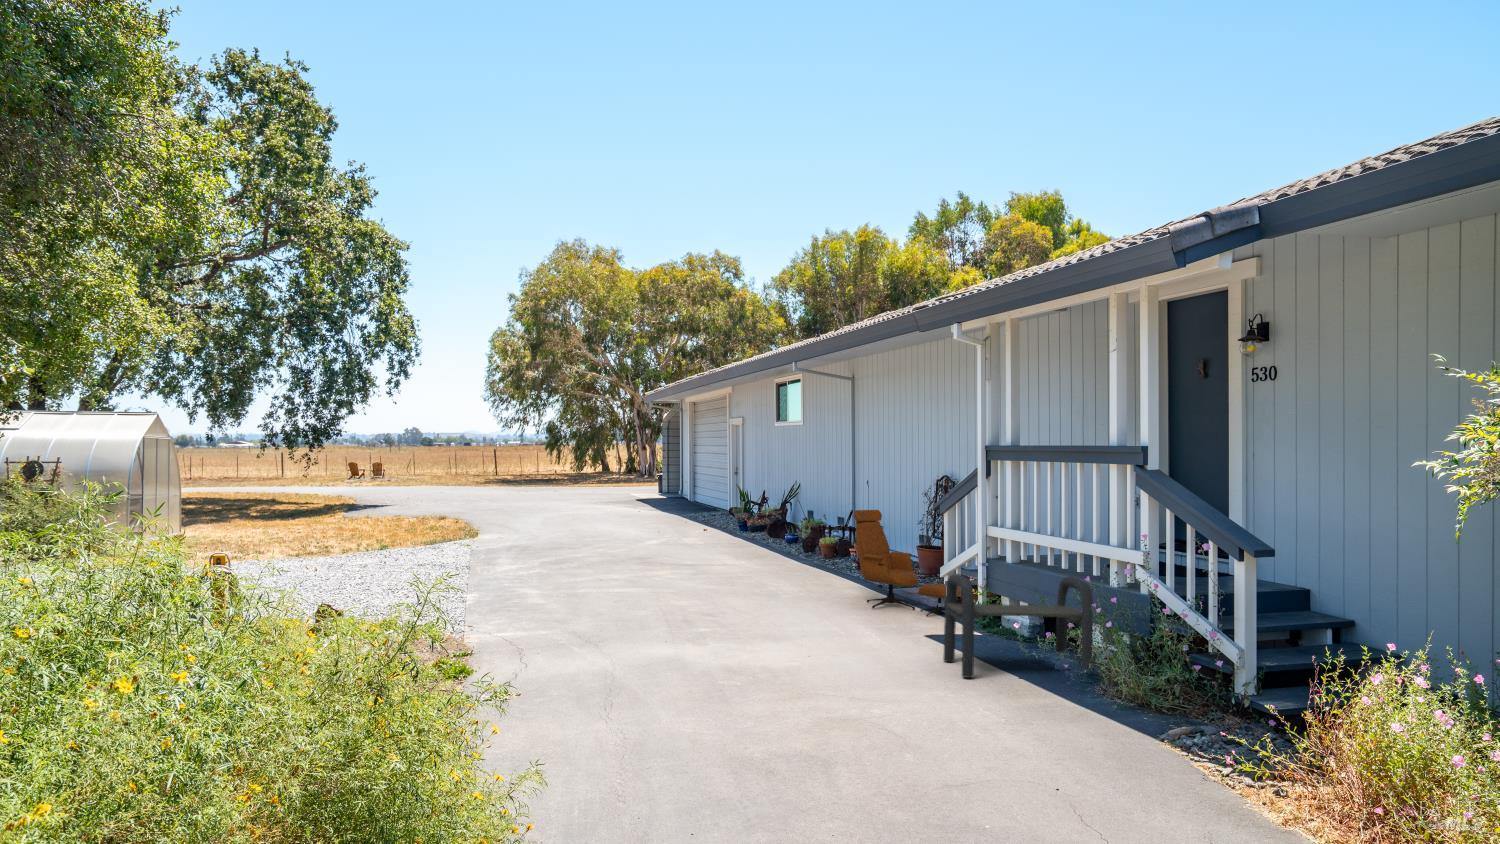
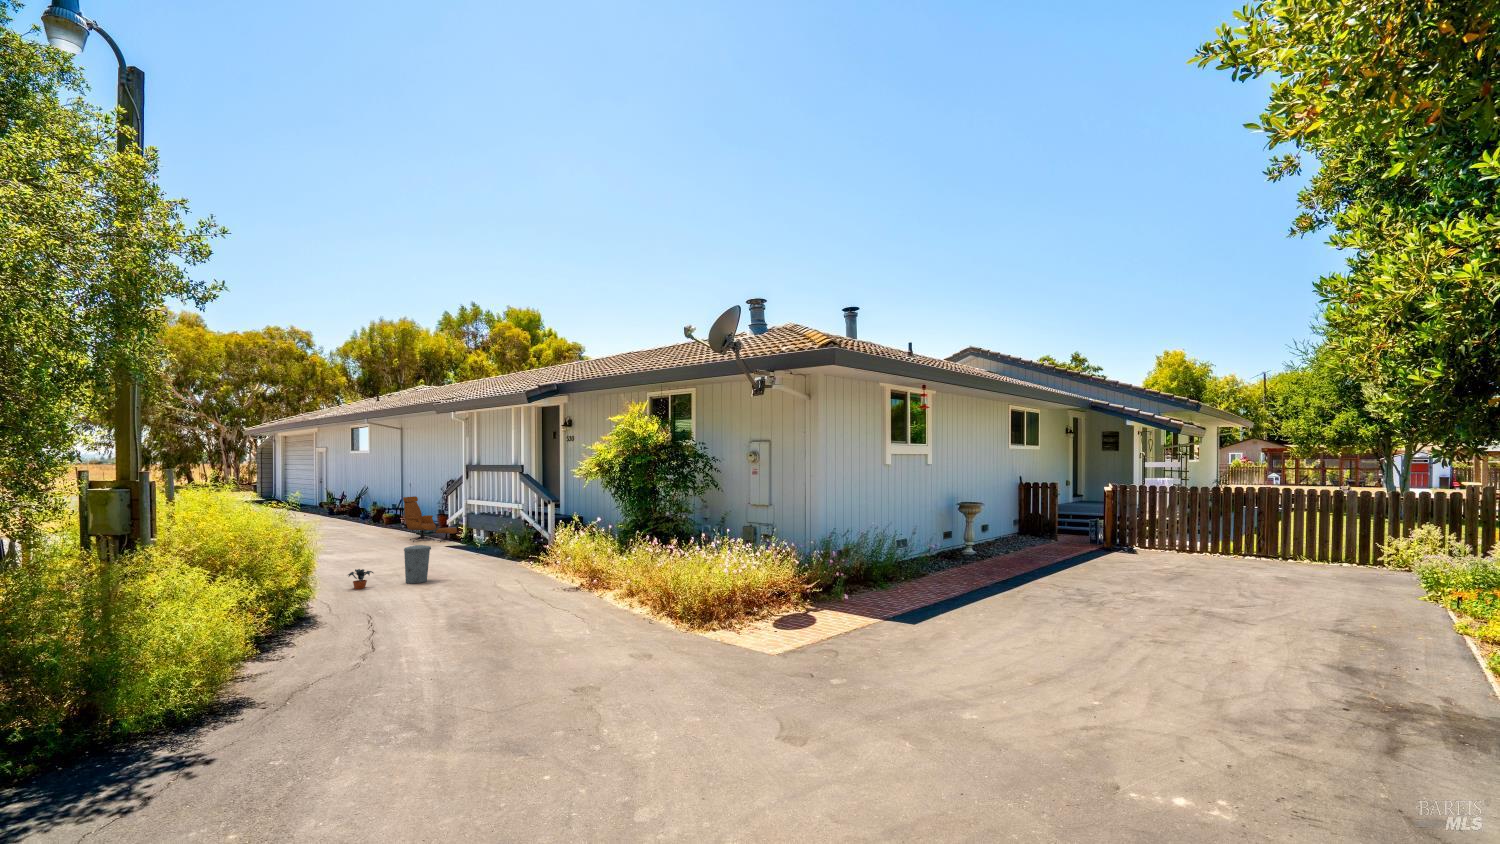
bench: present [944,573,1094,678] -> none [445,516,505,558]
trash can: none [849,664,923,784] -> present [404,545,431,583]
potted plant: none [702,715,773,778] -> present [348,569,373,589]

